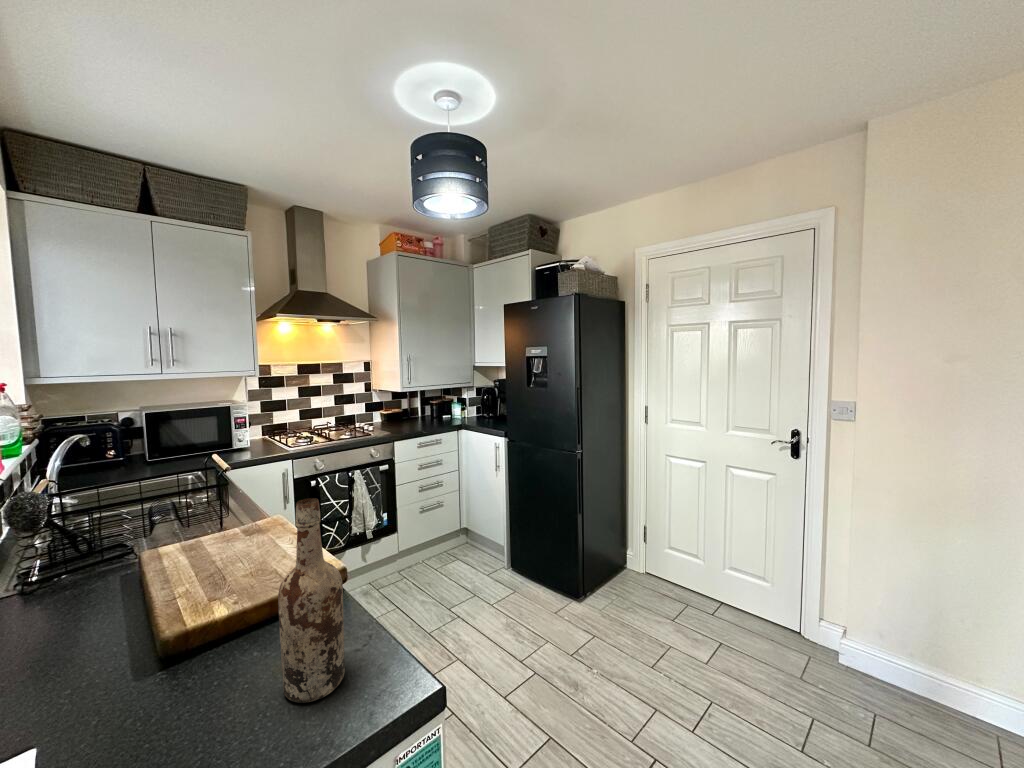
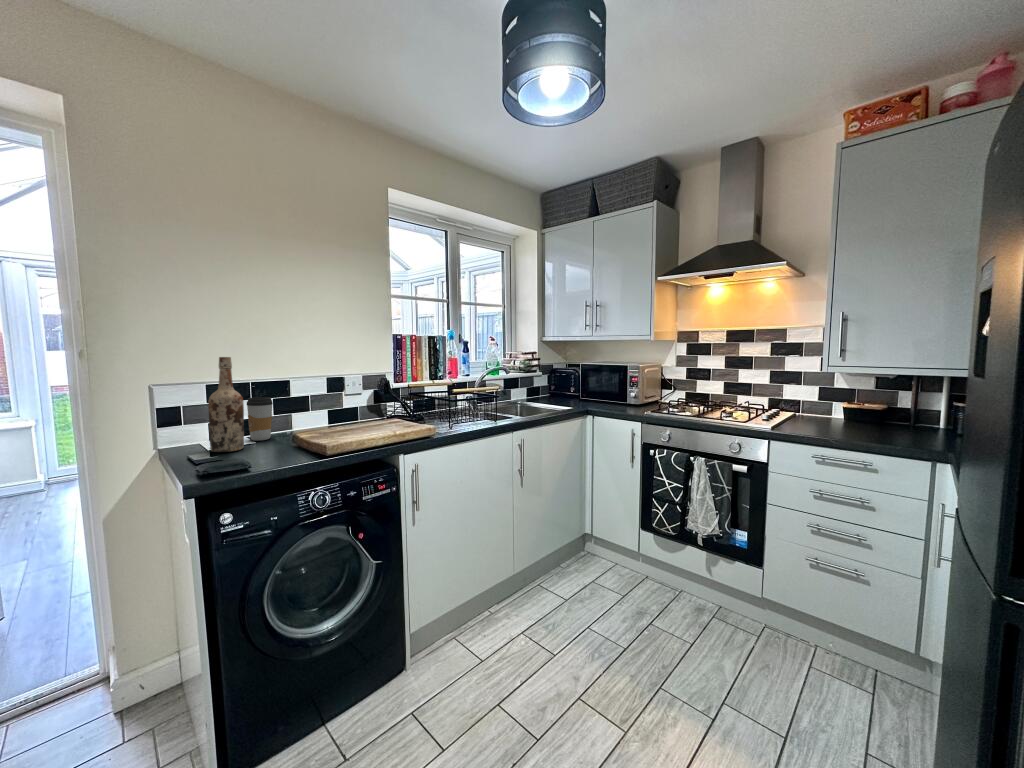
coffee cup: none [186,578,247,689] -> present [247,397,273,441]

